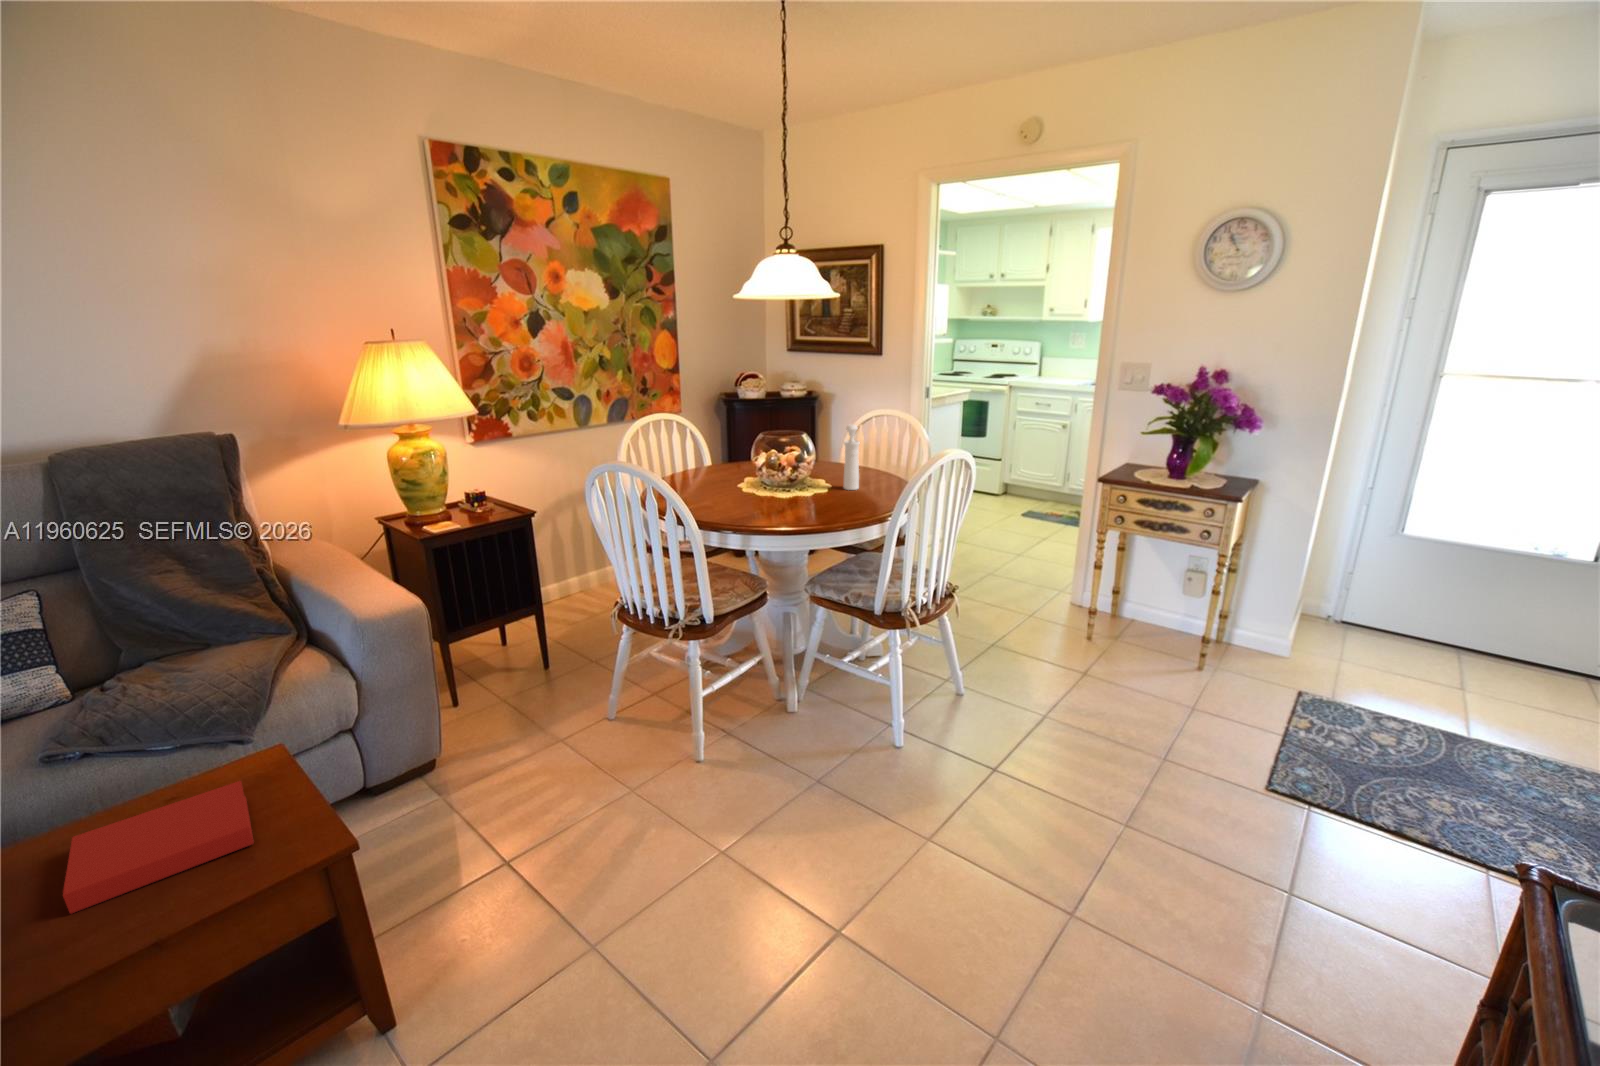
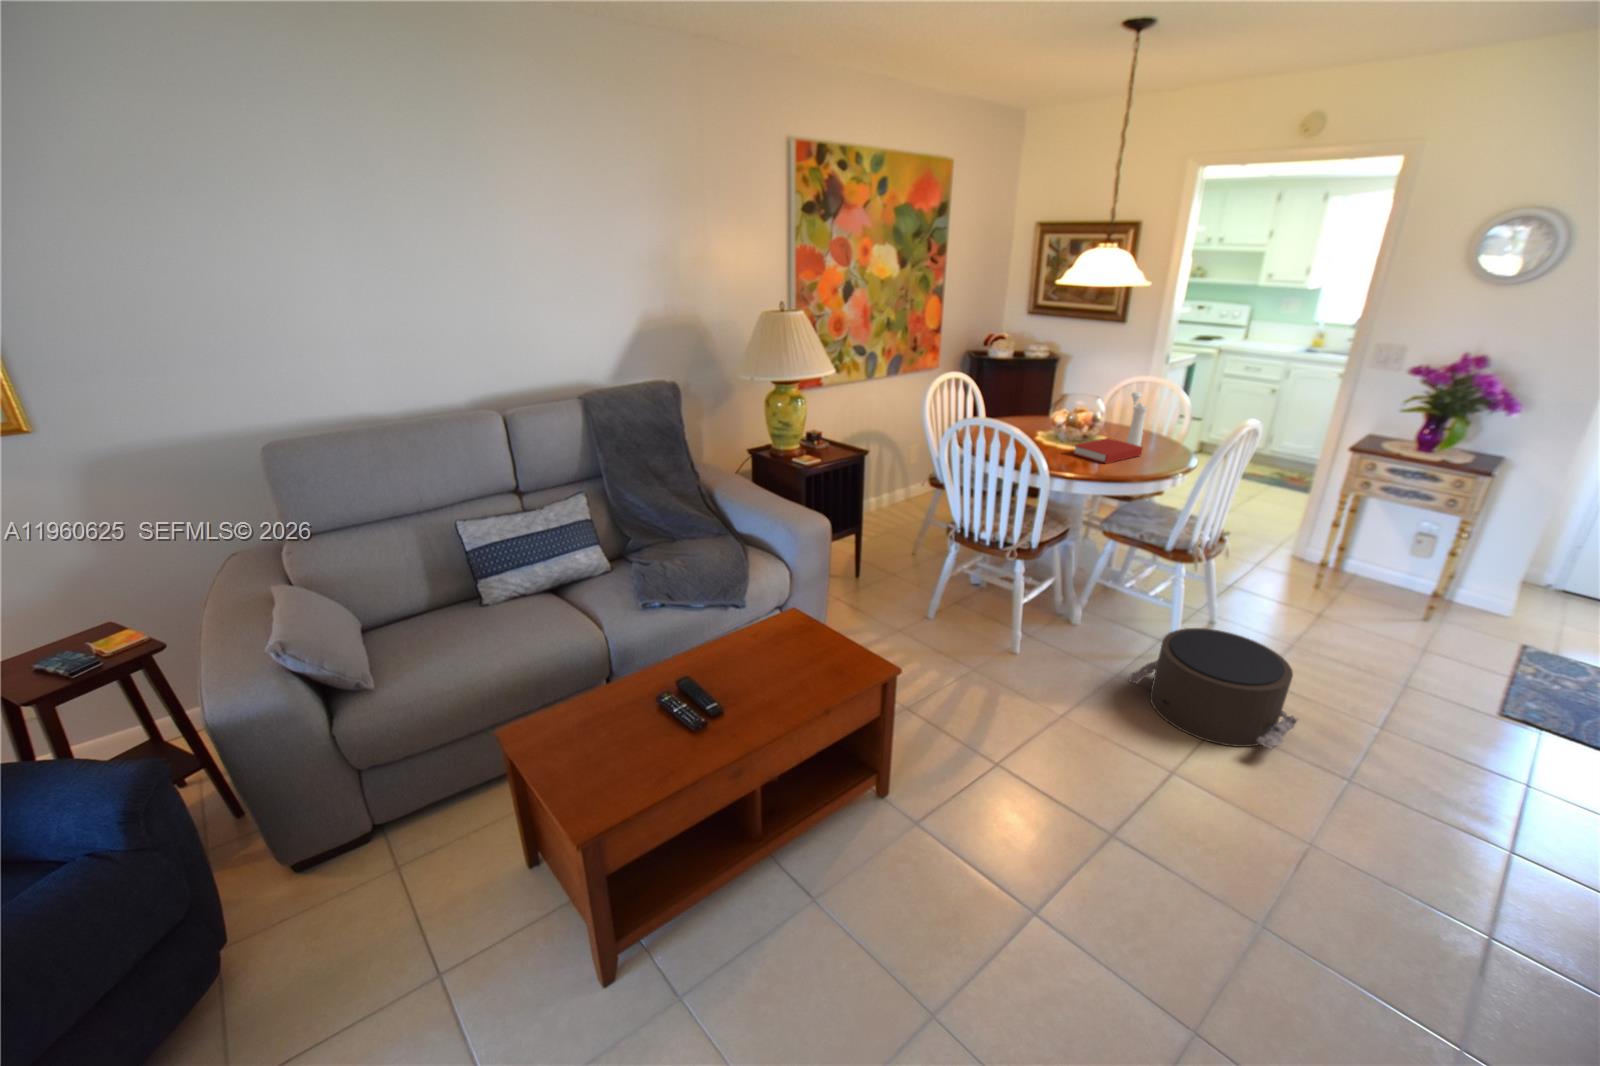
pouf: none [818,714,1021,888] -> present [1128,628,1298,748]
book: present [63,781,254,914] -> present [1073,438,1142,464]

